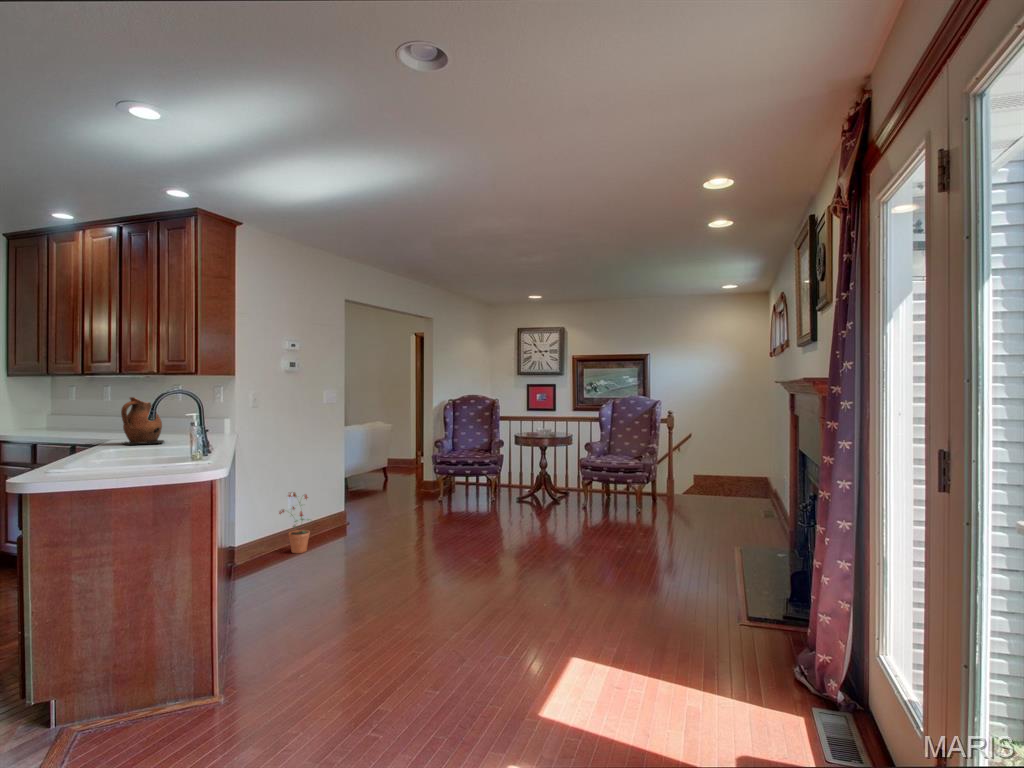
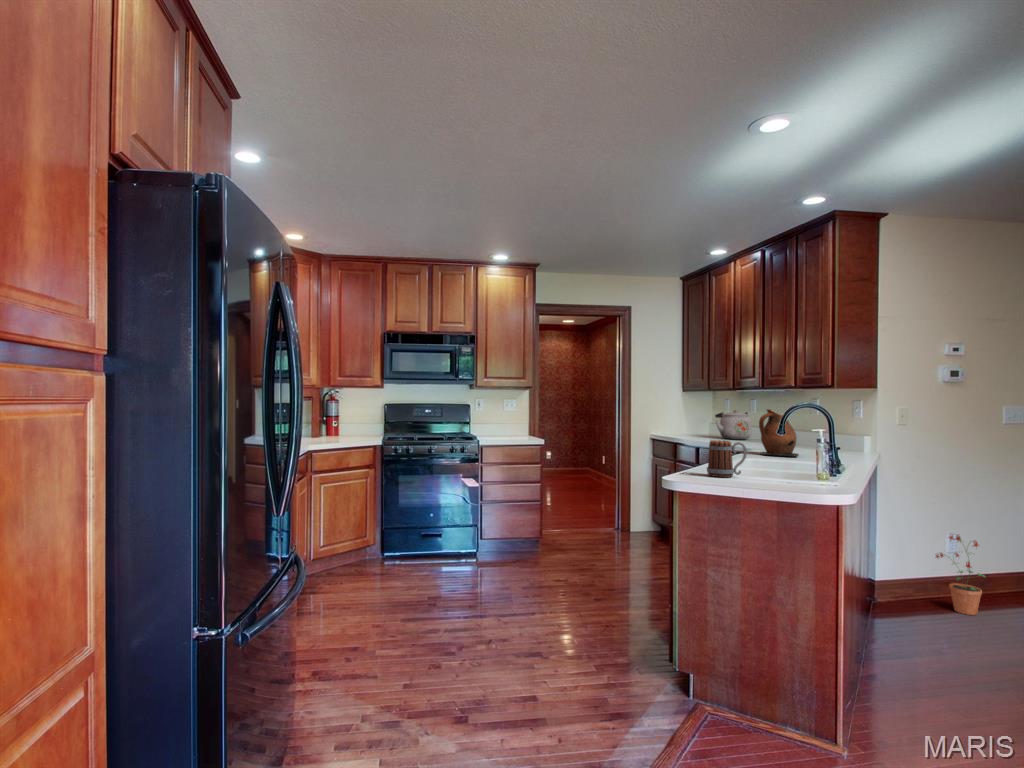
kettle: none [56,399,104,432] -> present [715,410,752,440]
mug: none [71,433,119,473] -> present [707,440,747,477]

